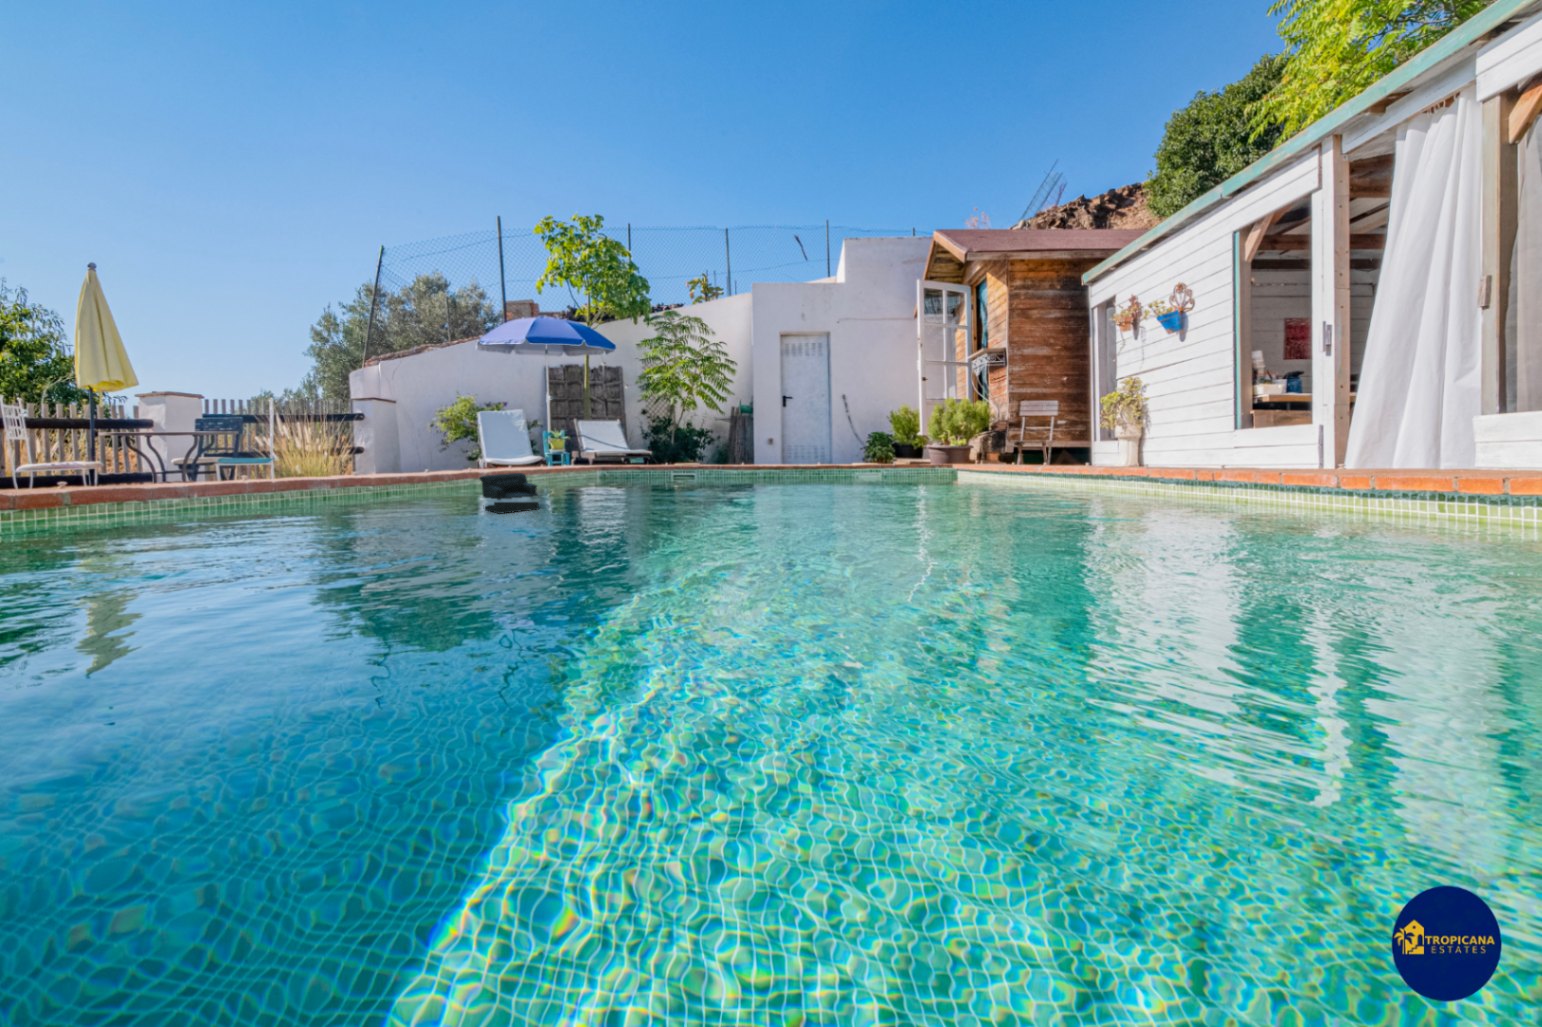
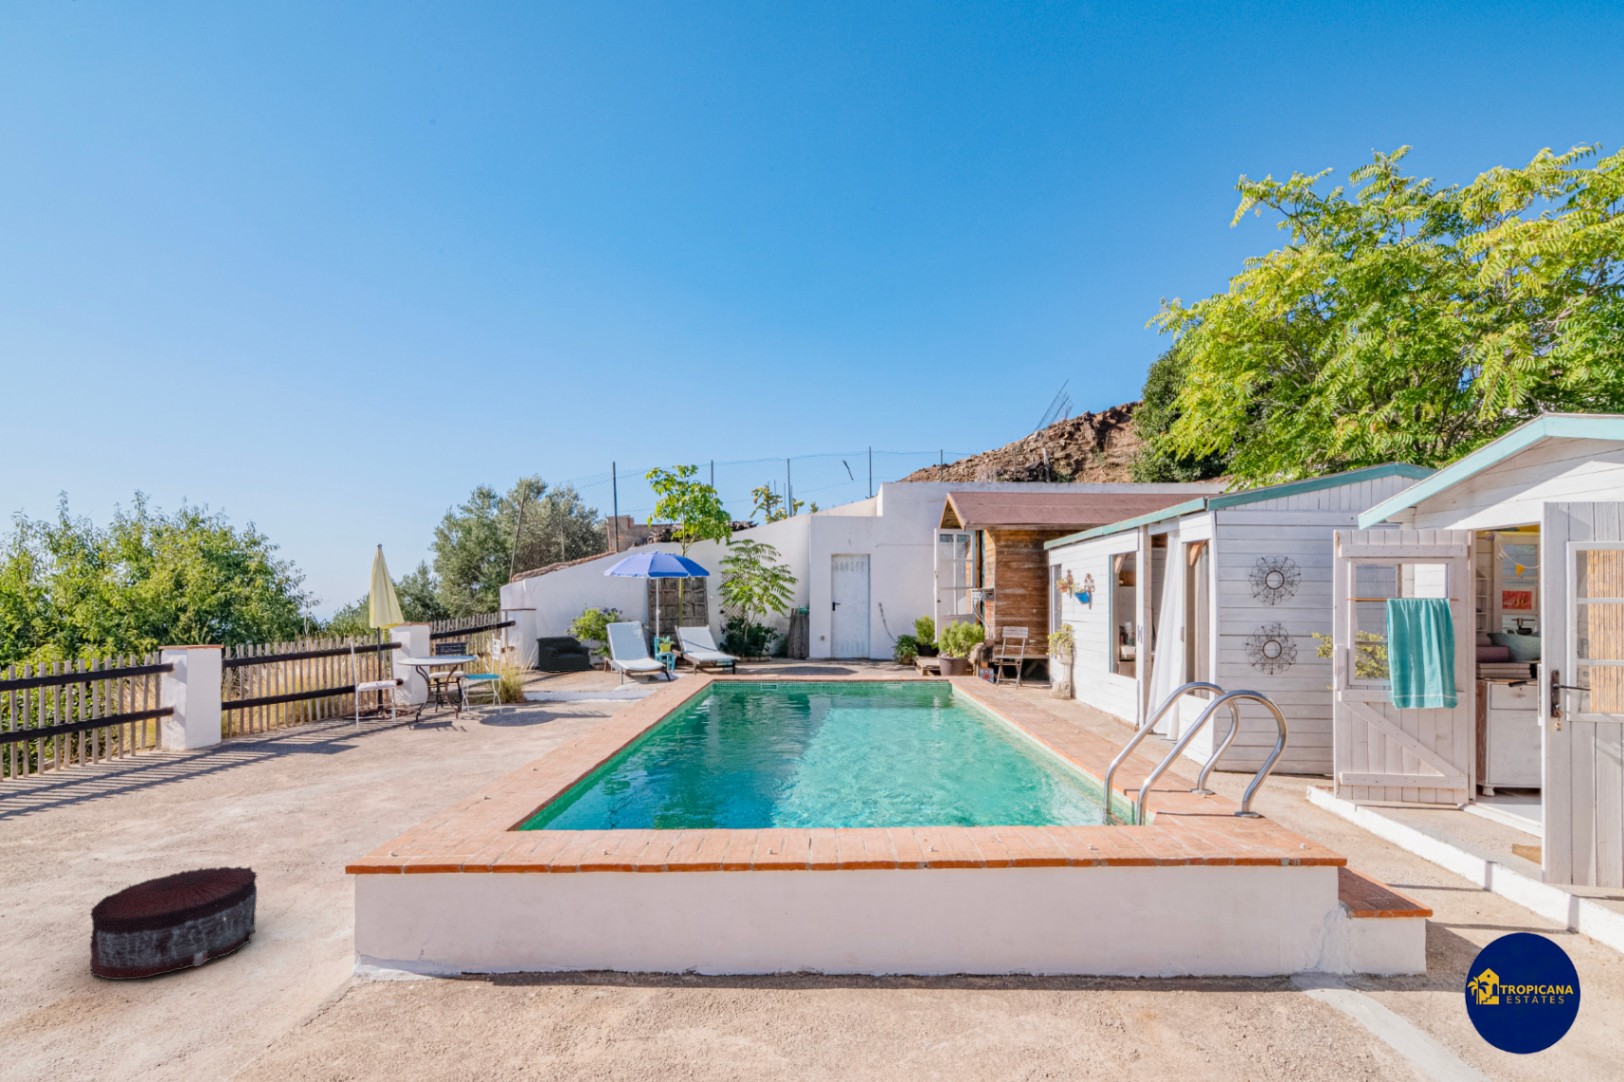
pouf: none [69,815,232,938] -> present [90,867,257,979]

